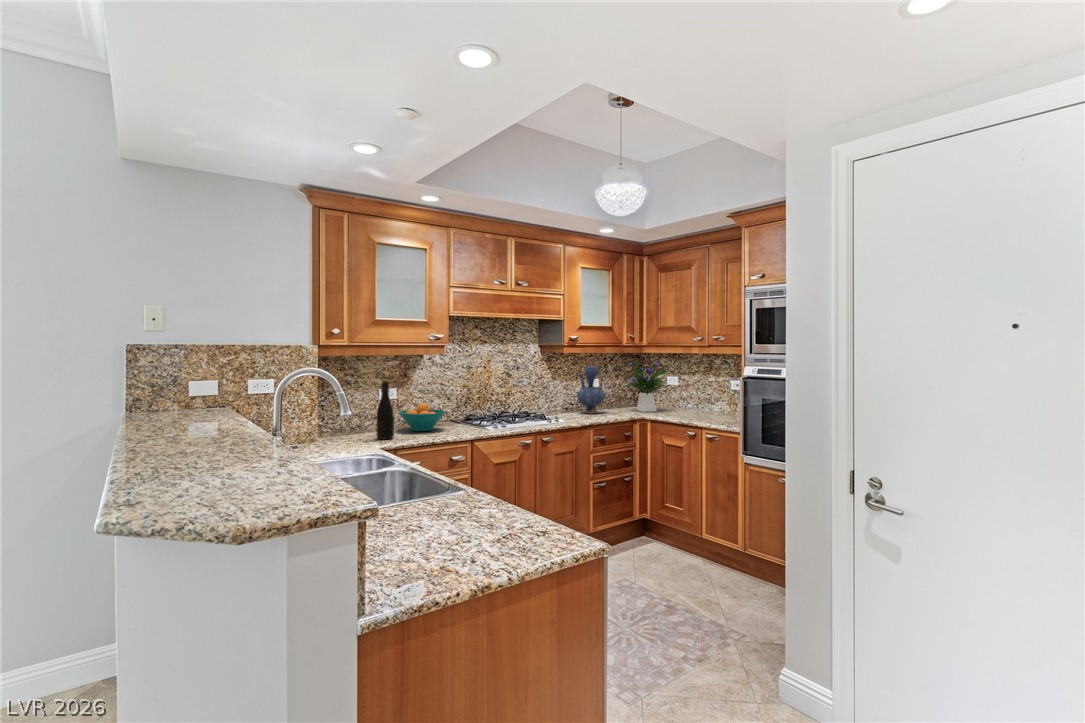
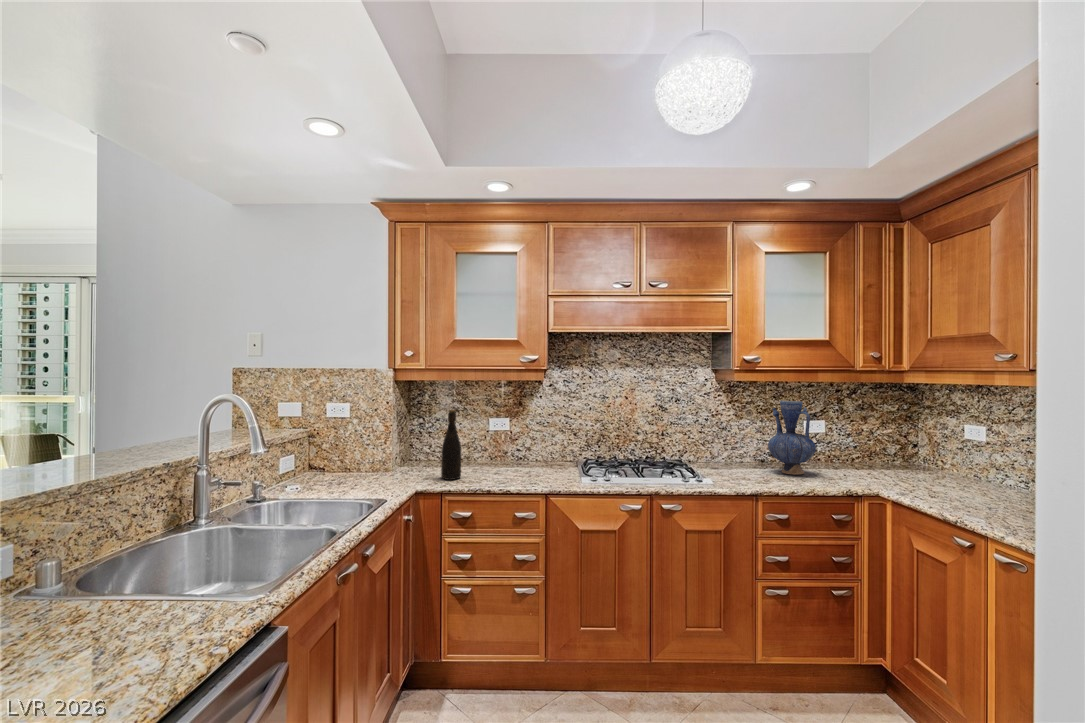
flower arrangement: present [627,359,668,412] -> none [853,392,956,485]
fruit bowl: present [398,403,446,431] -> none [487,439,543,474]

